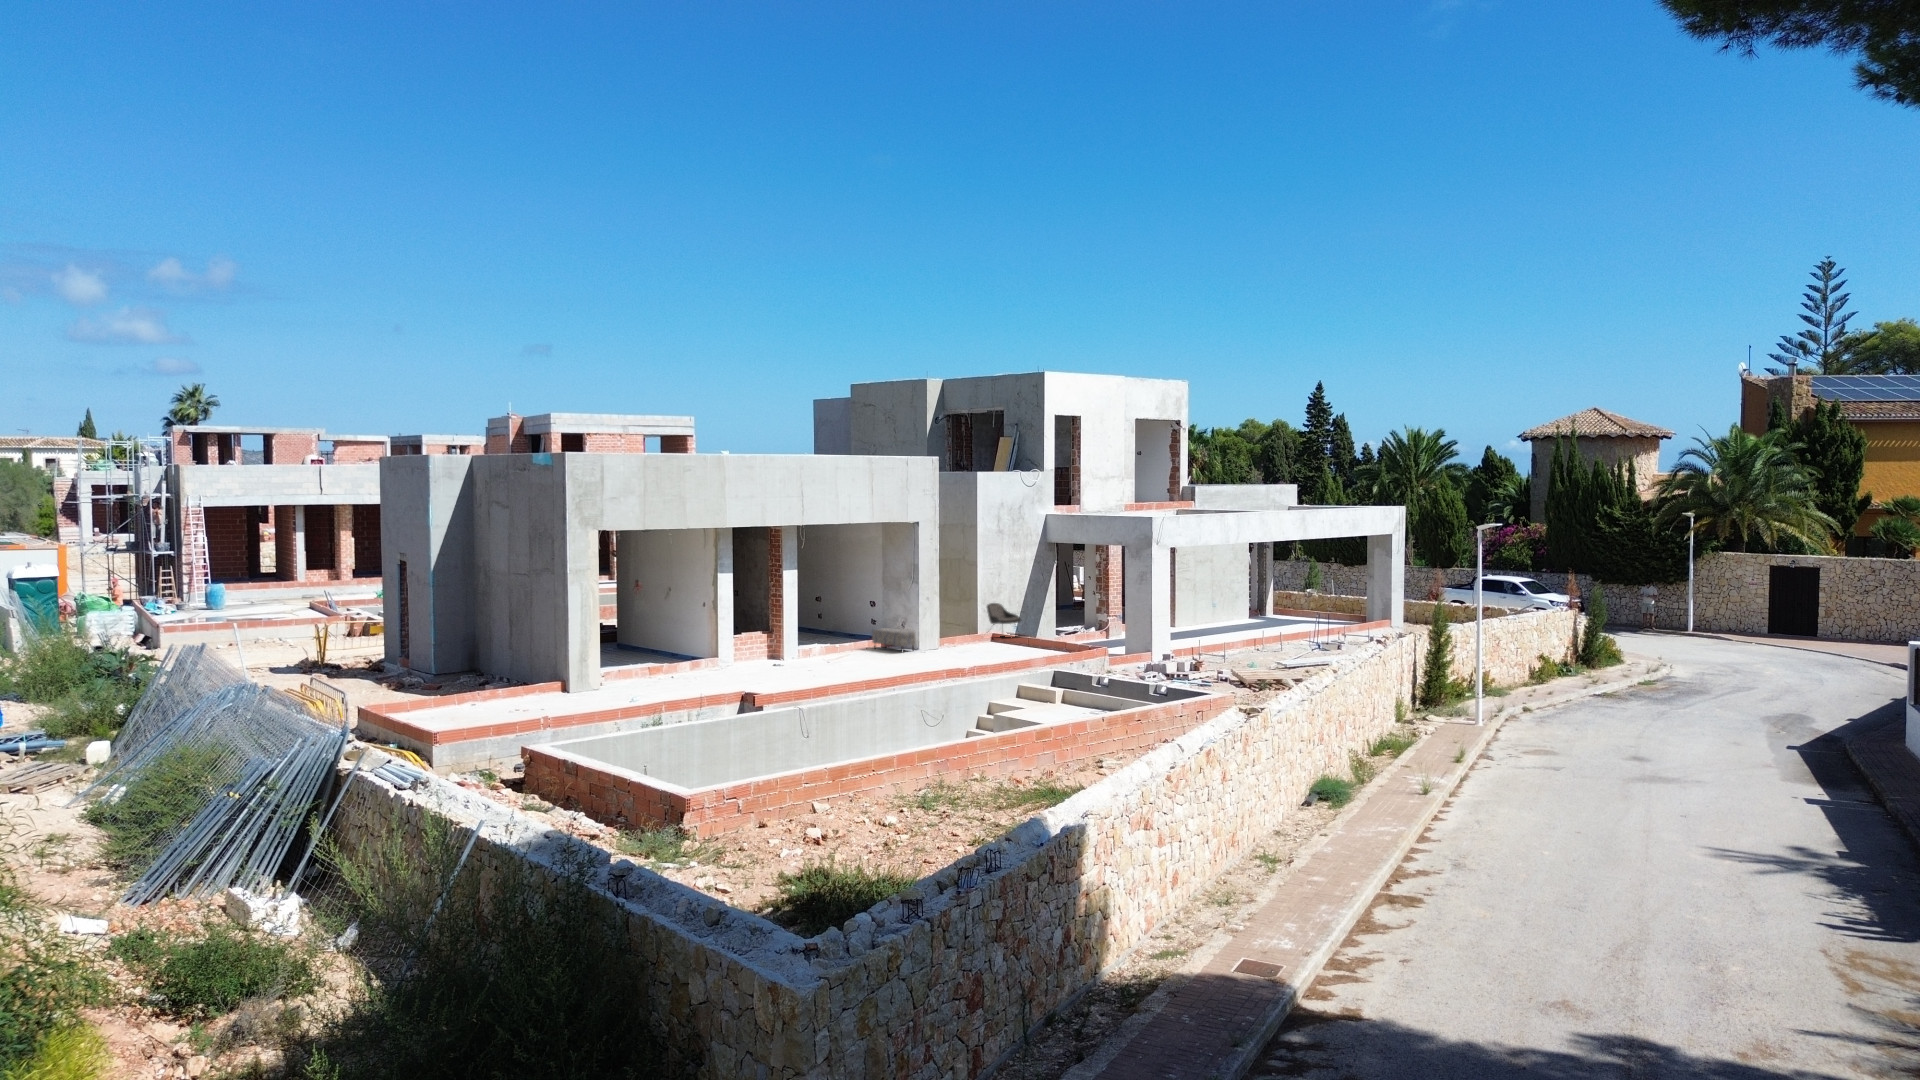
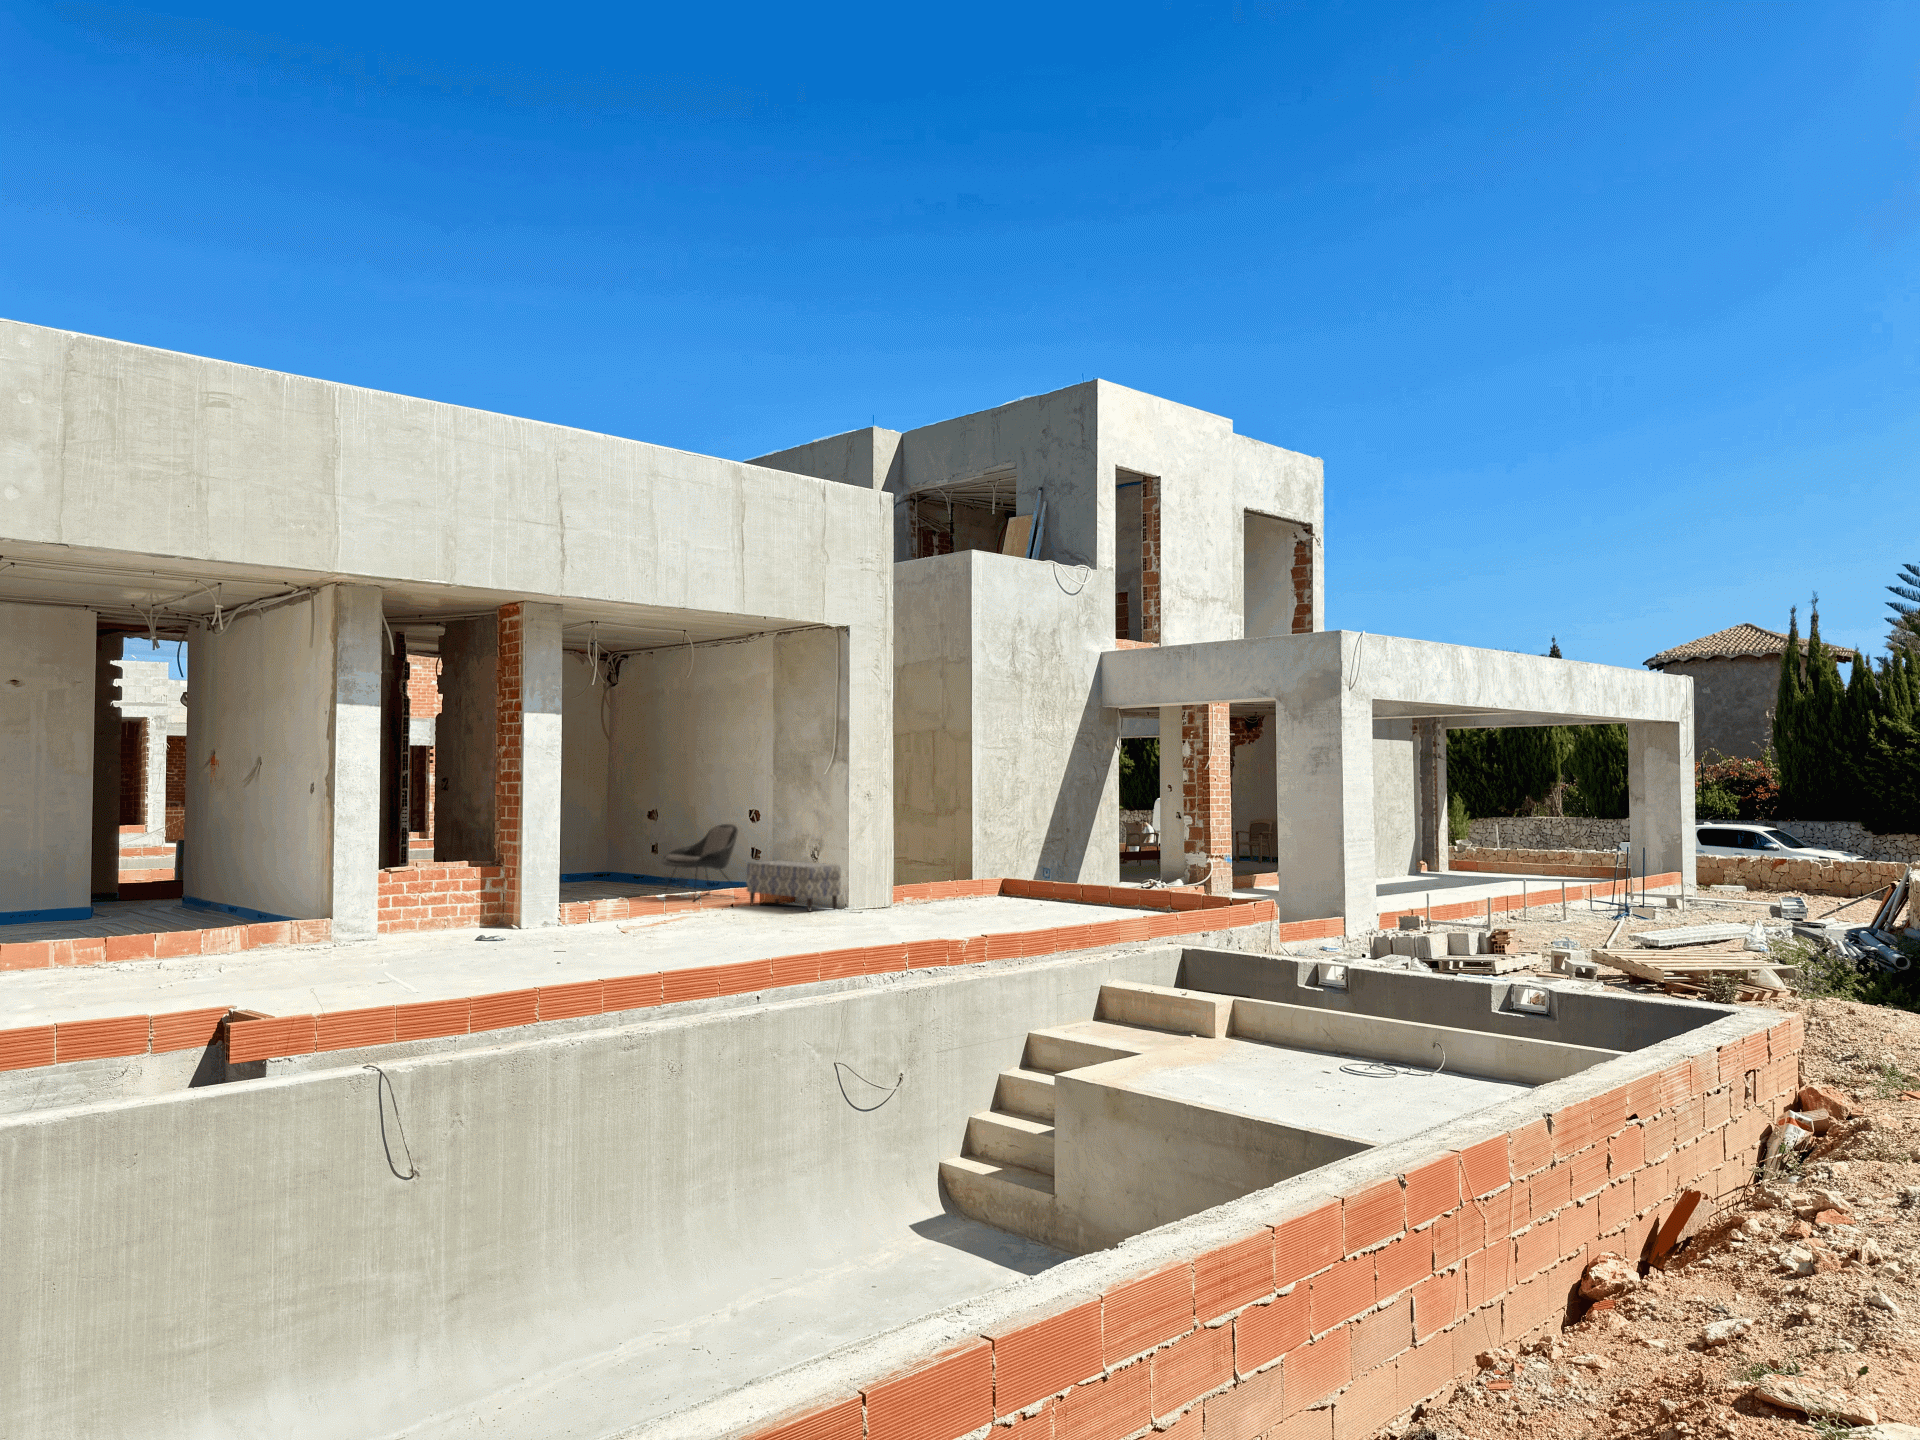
lounge chair: present [987,603,1021,625] -> present [661,824,738,901]

